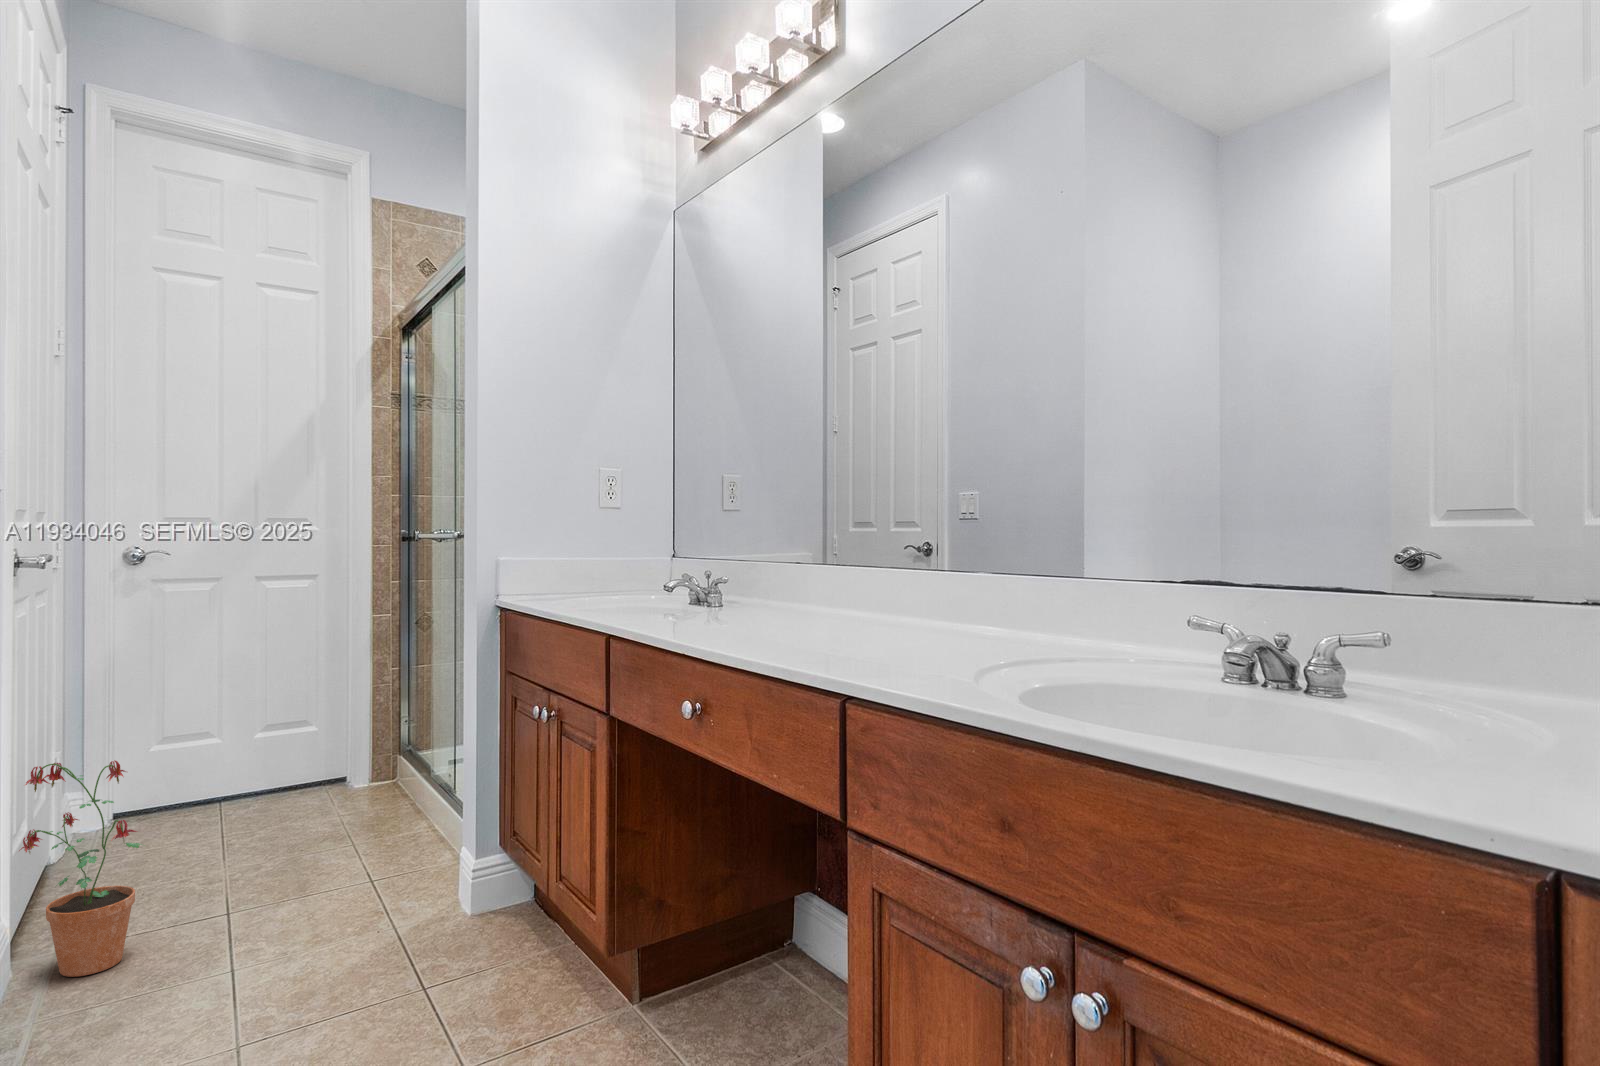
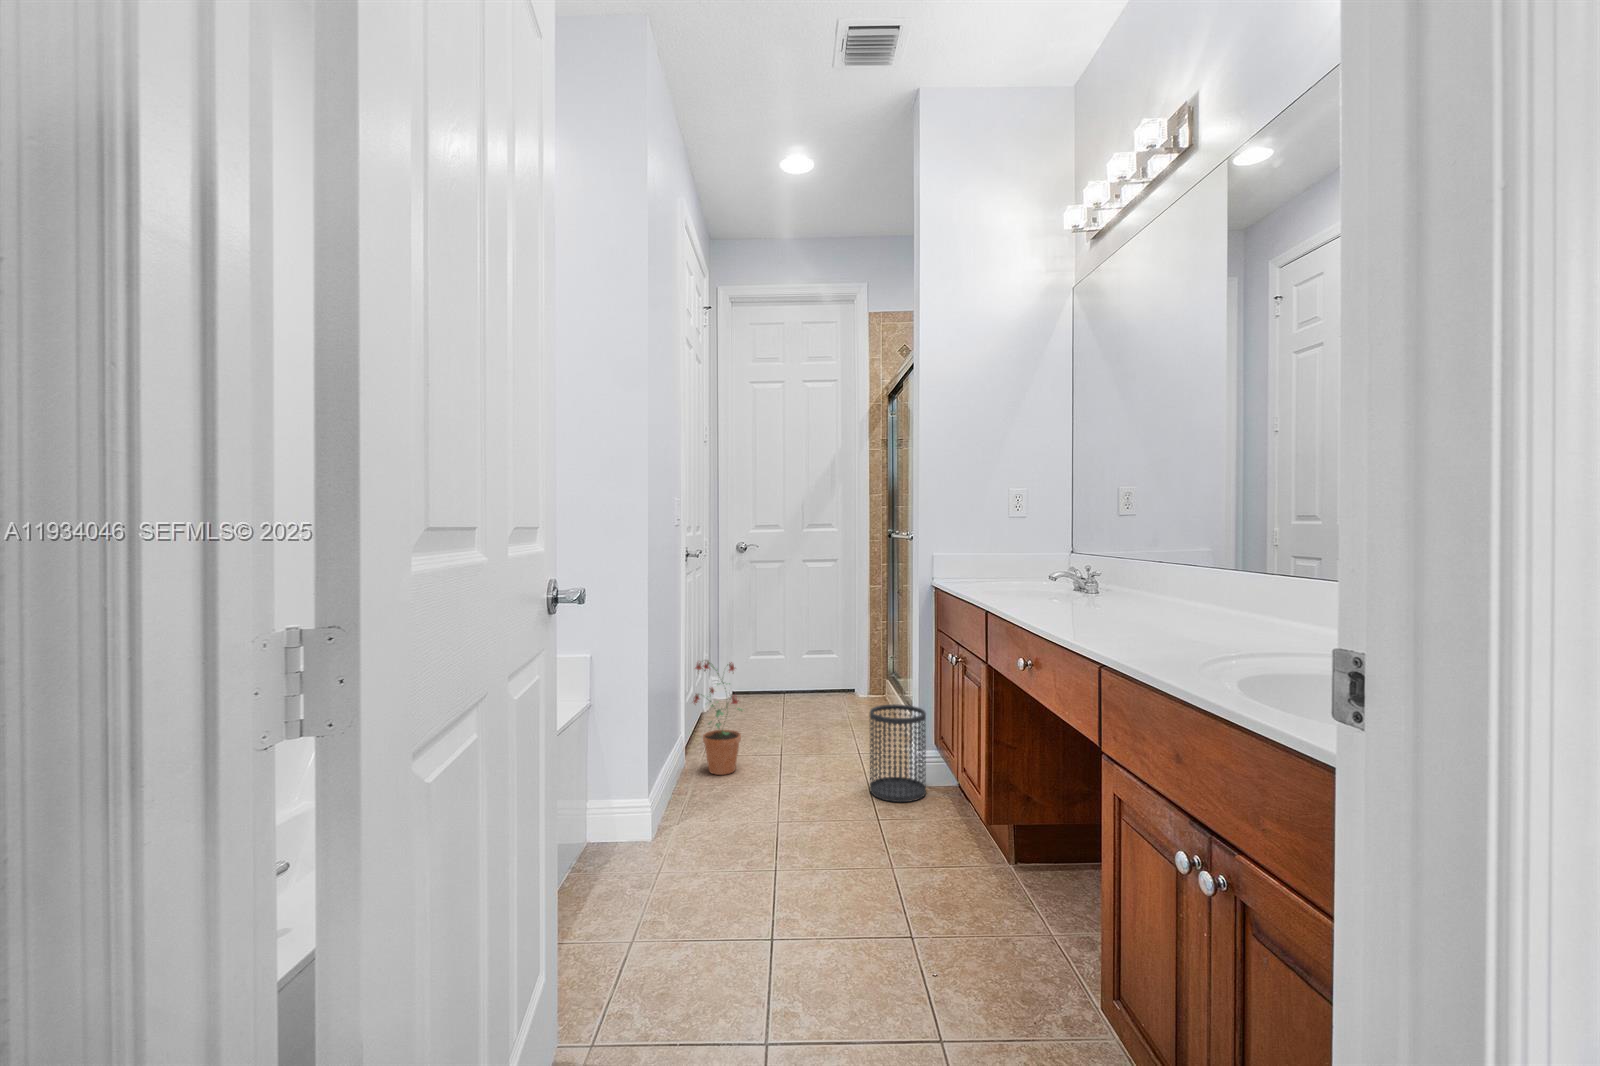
wastebasket: none [396,792,490,949] -> present [870,704,926,802]

